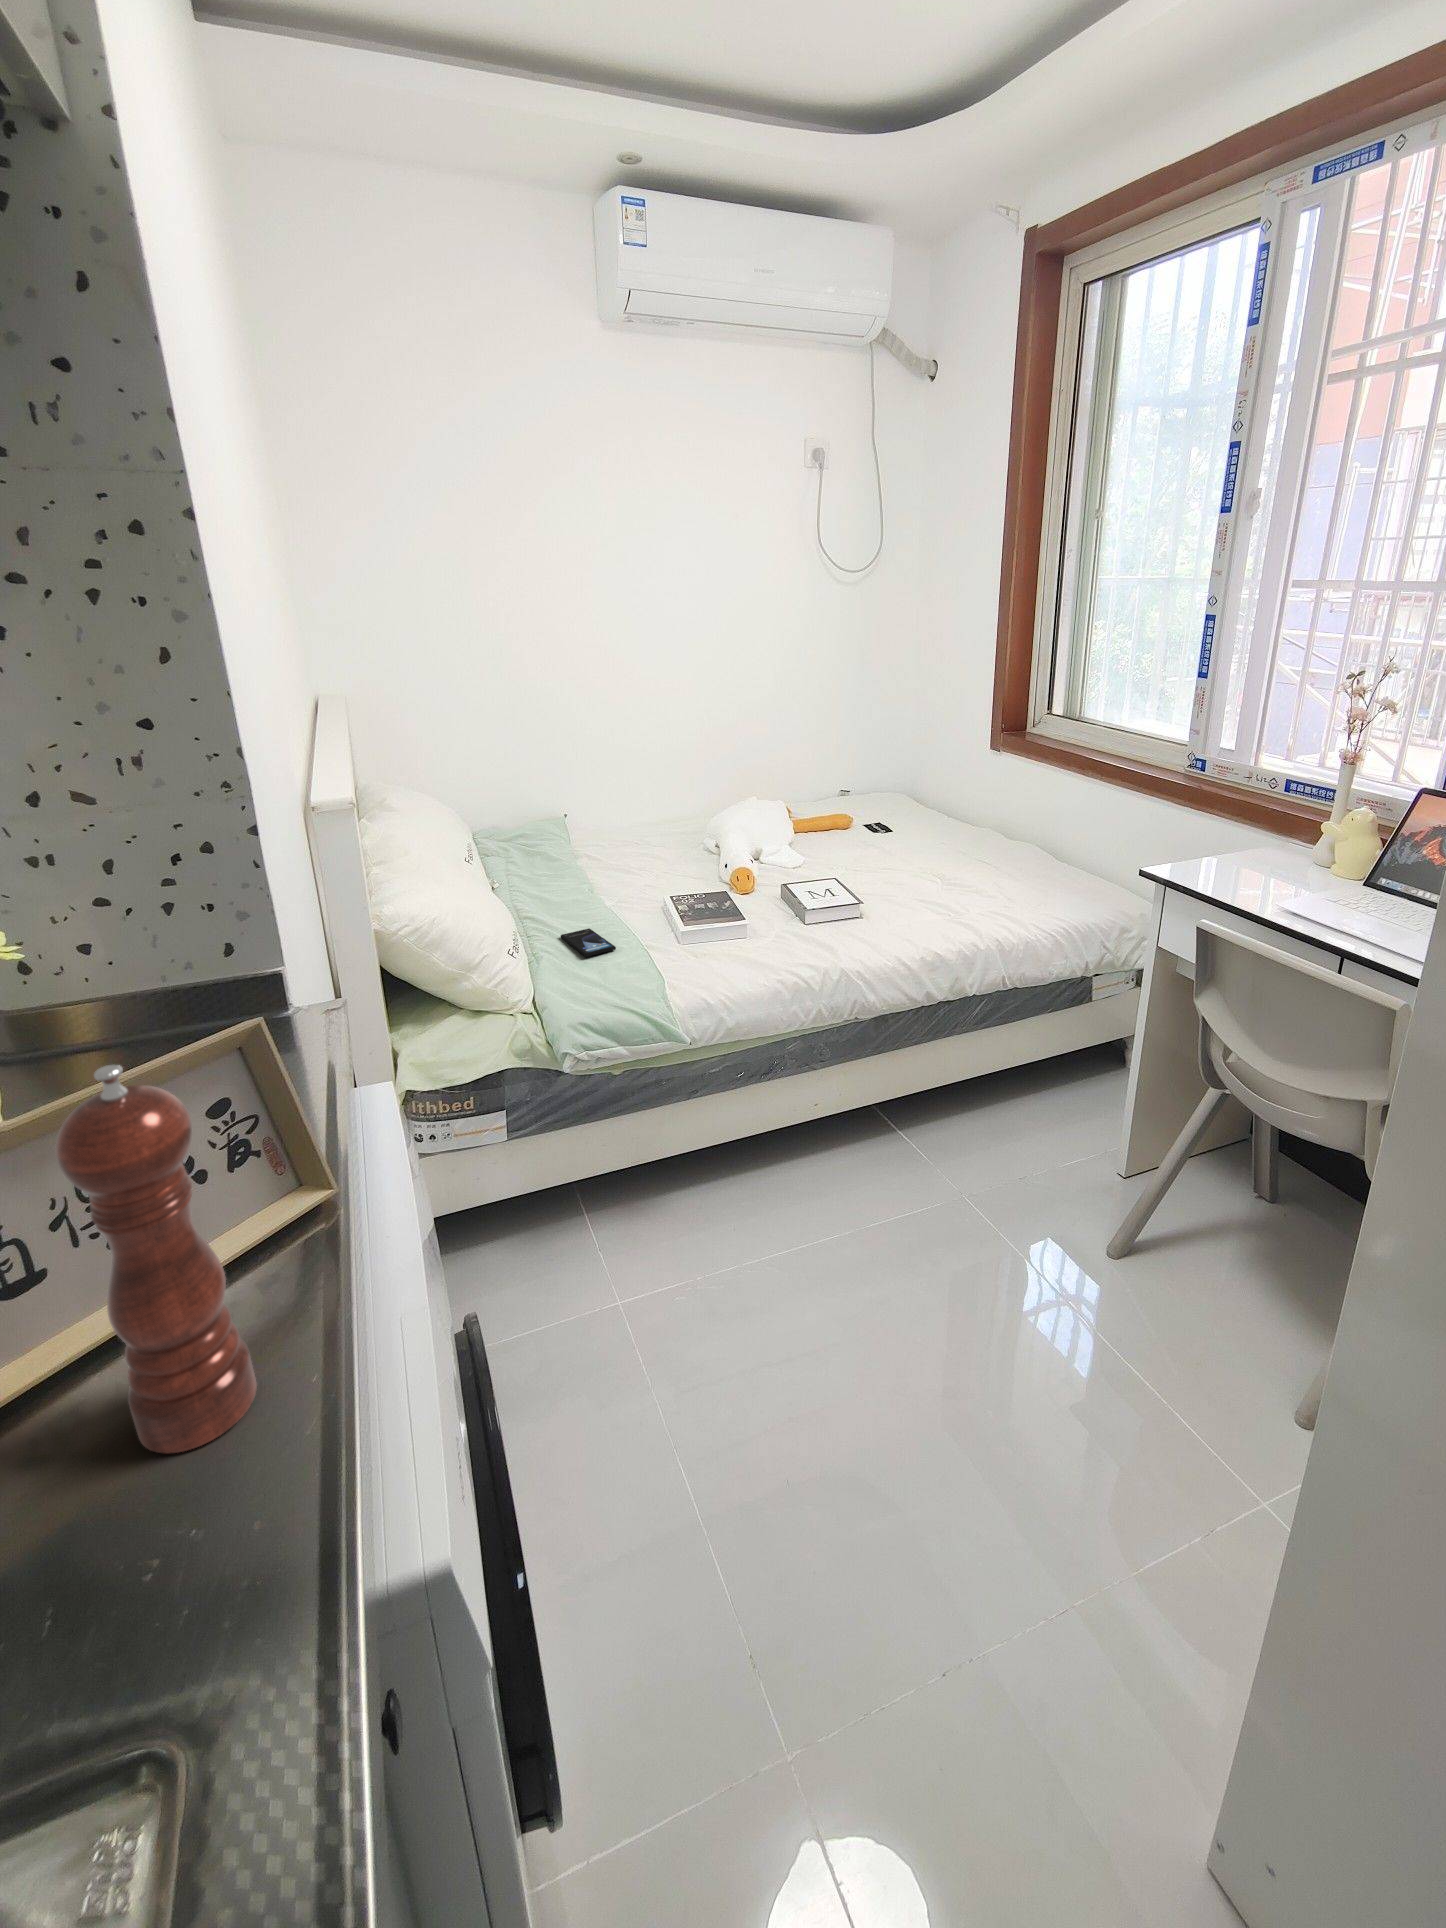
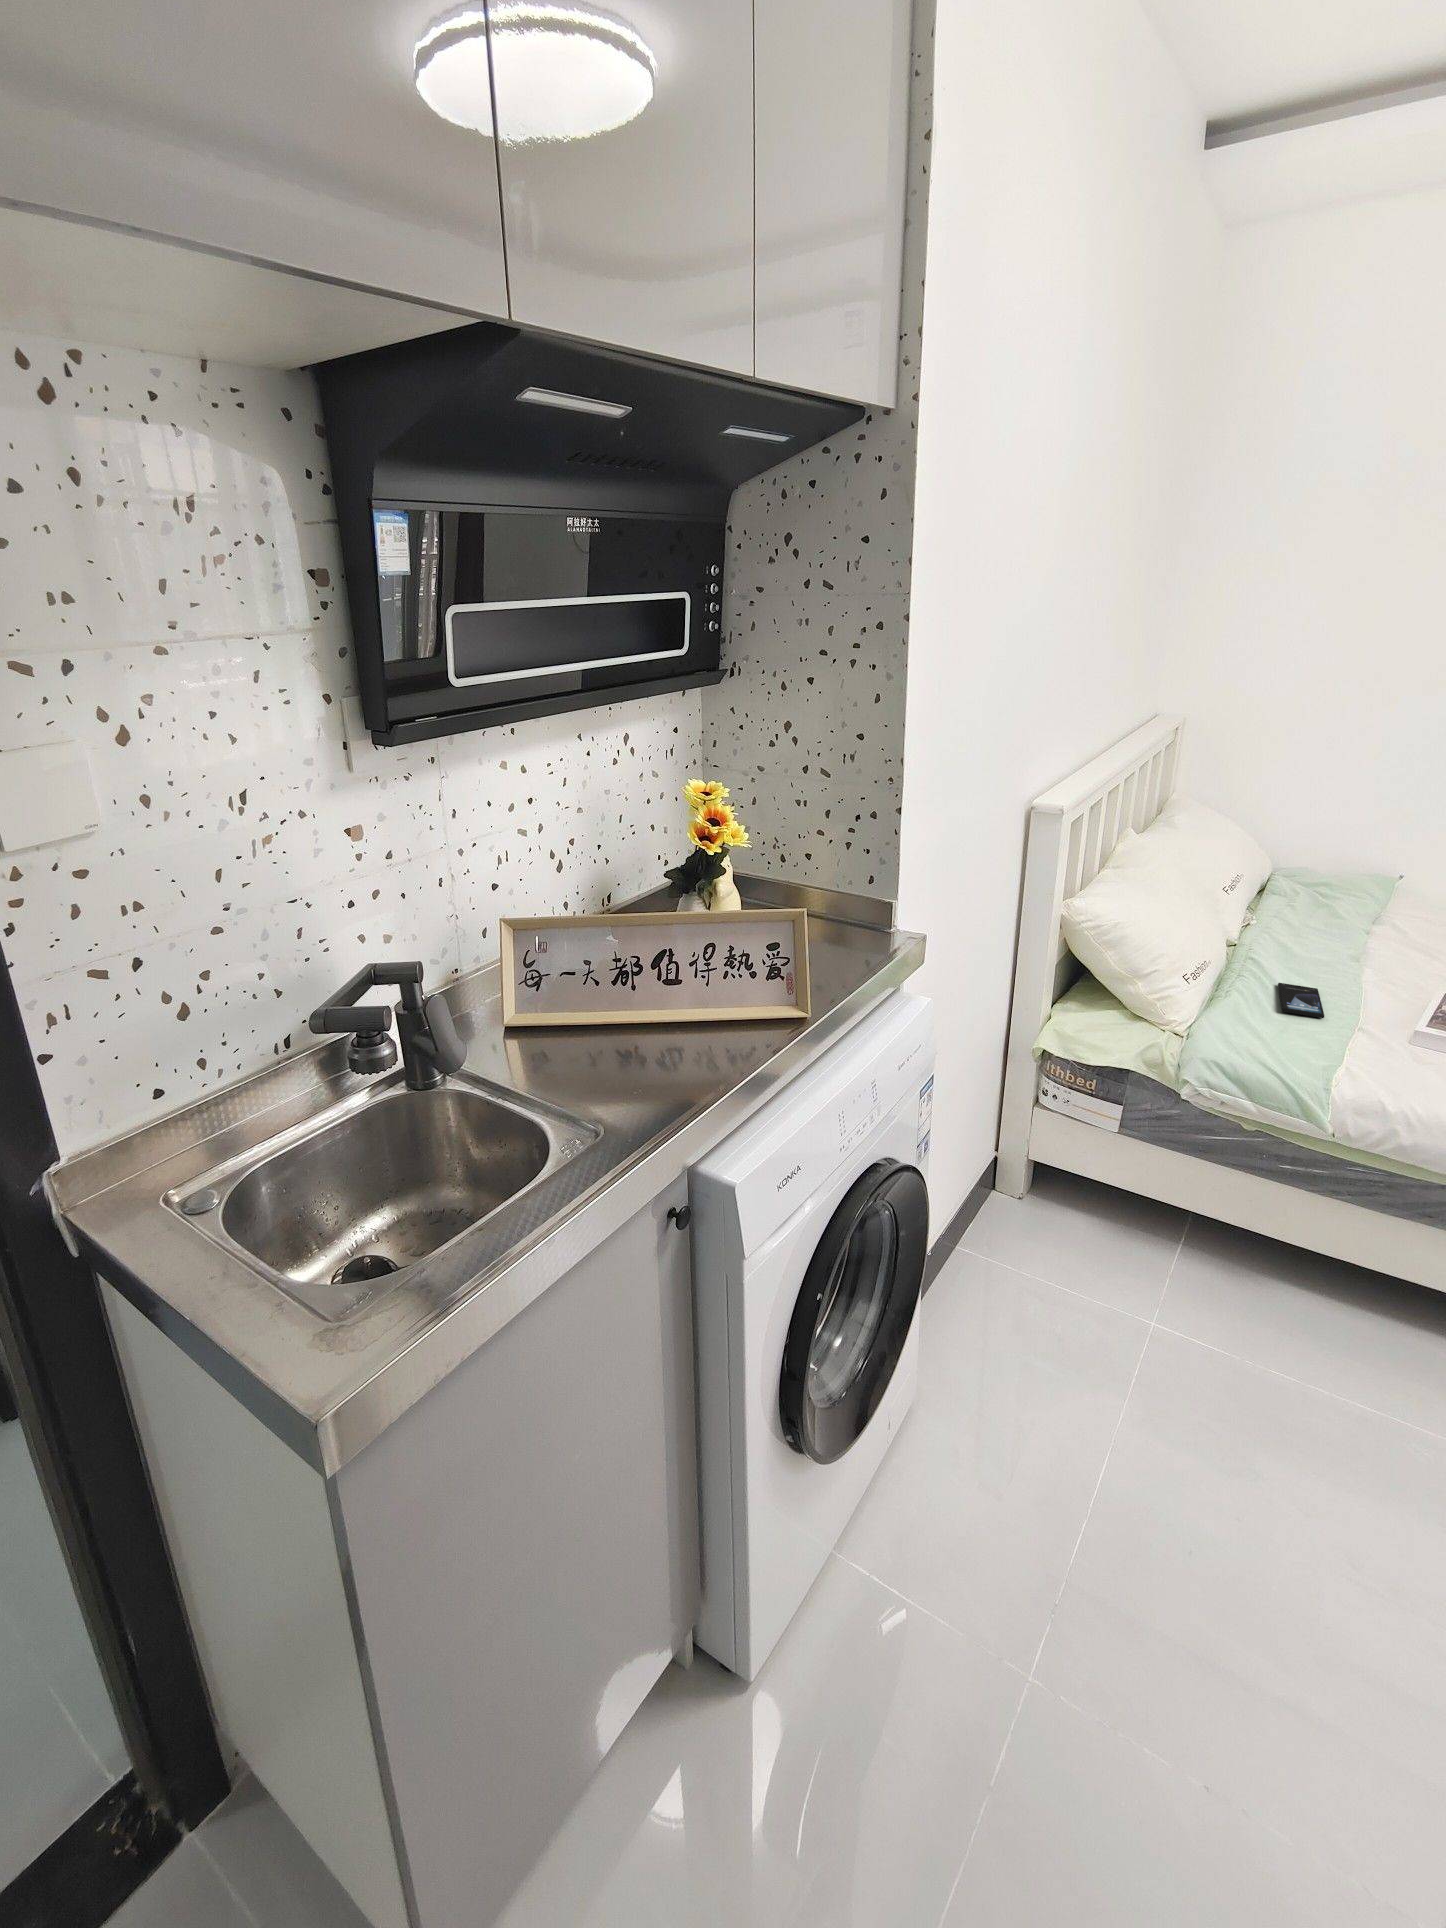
pepper mill: present [55,1065,257,1454] -> none [667,895,716,1070]

